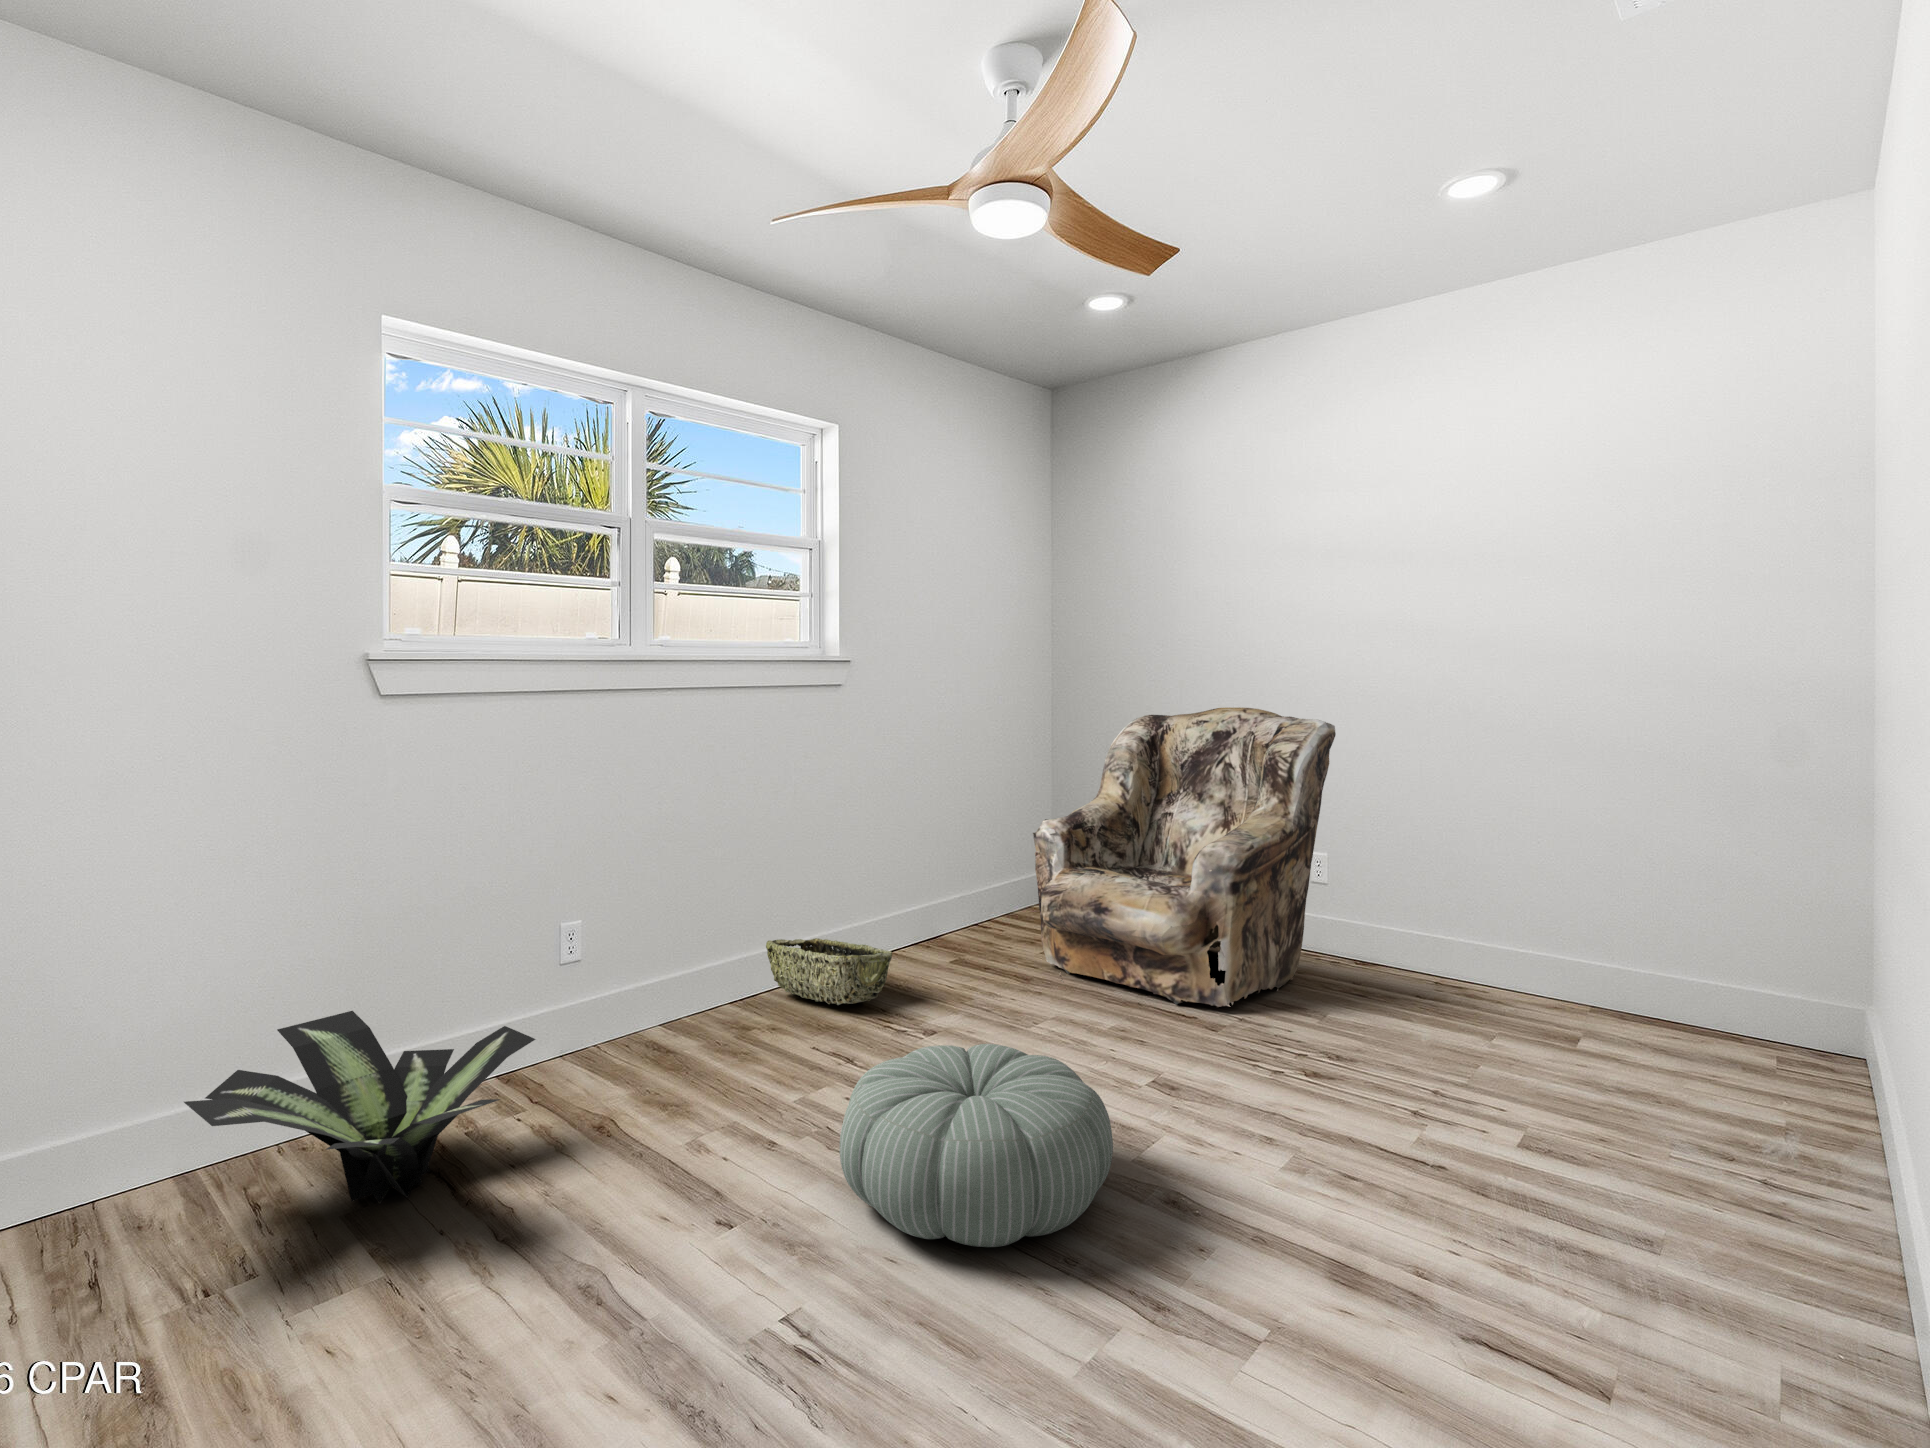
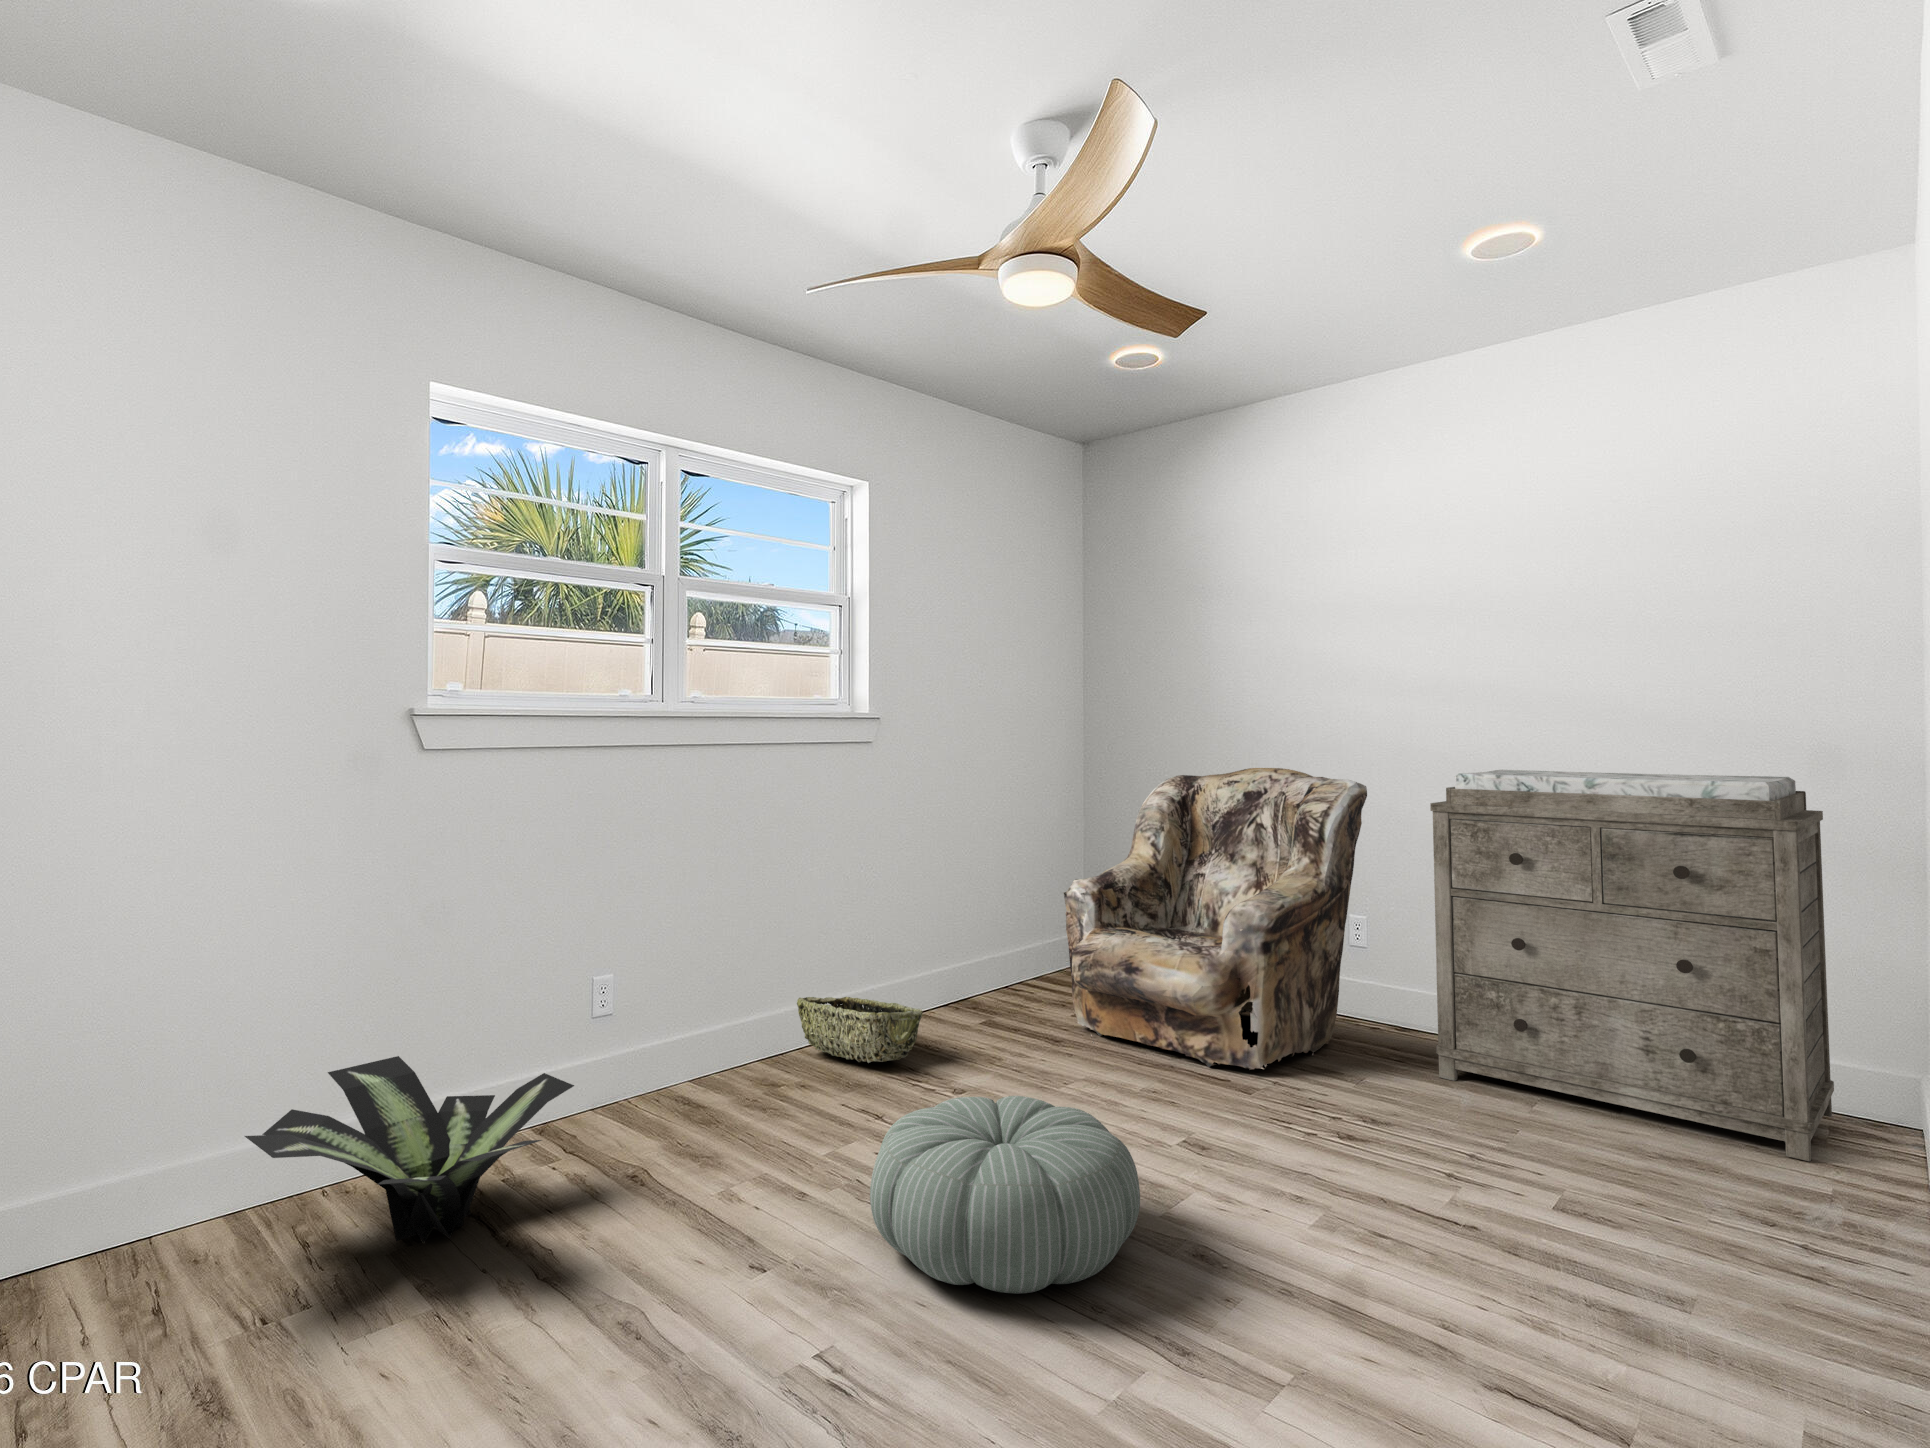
dresser: none [1400,709,1787,1094] -> present [1430,770,1834,1161]

